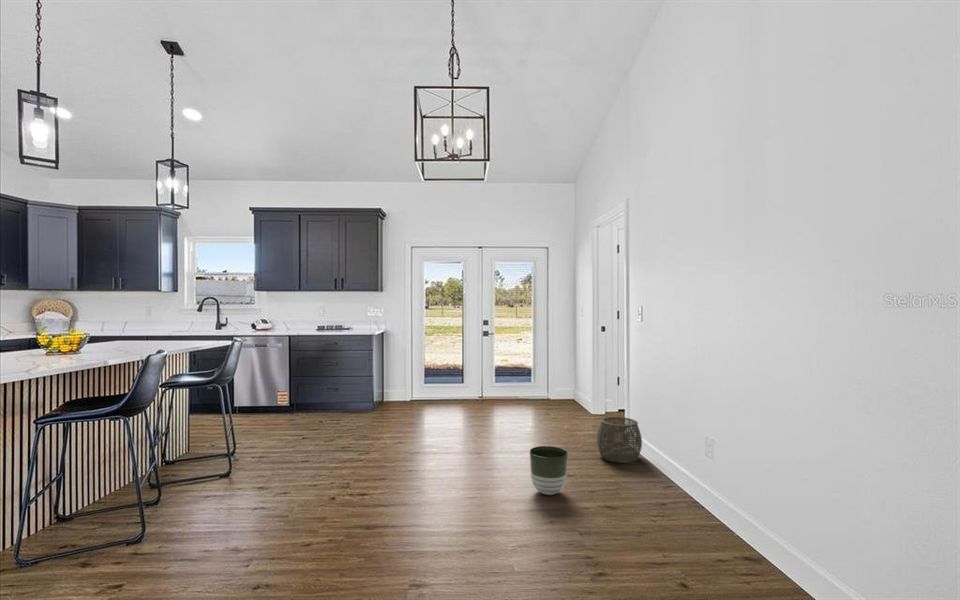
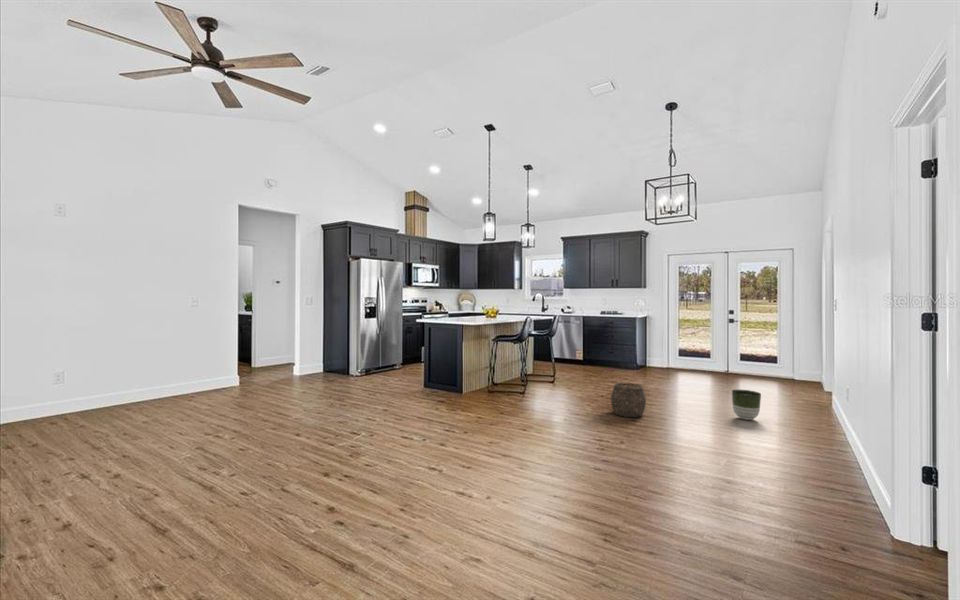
woven basket: present [597,417,642,463] -> present [611,383,646,417]

